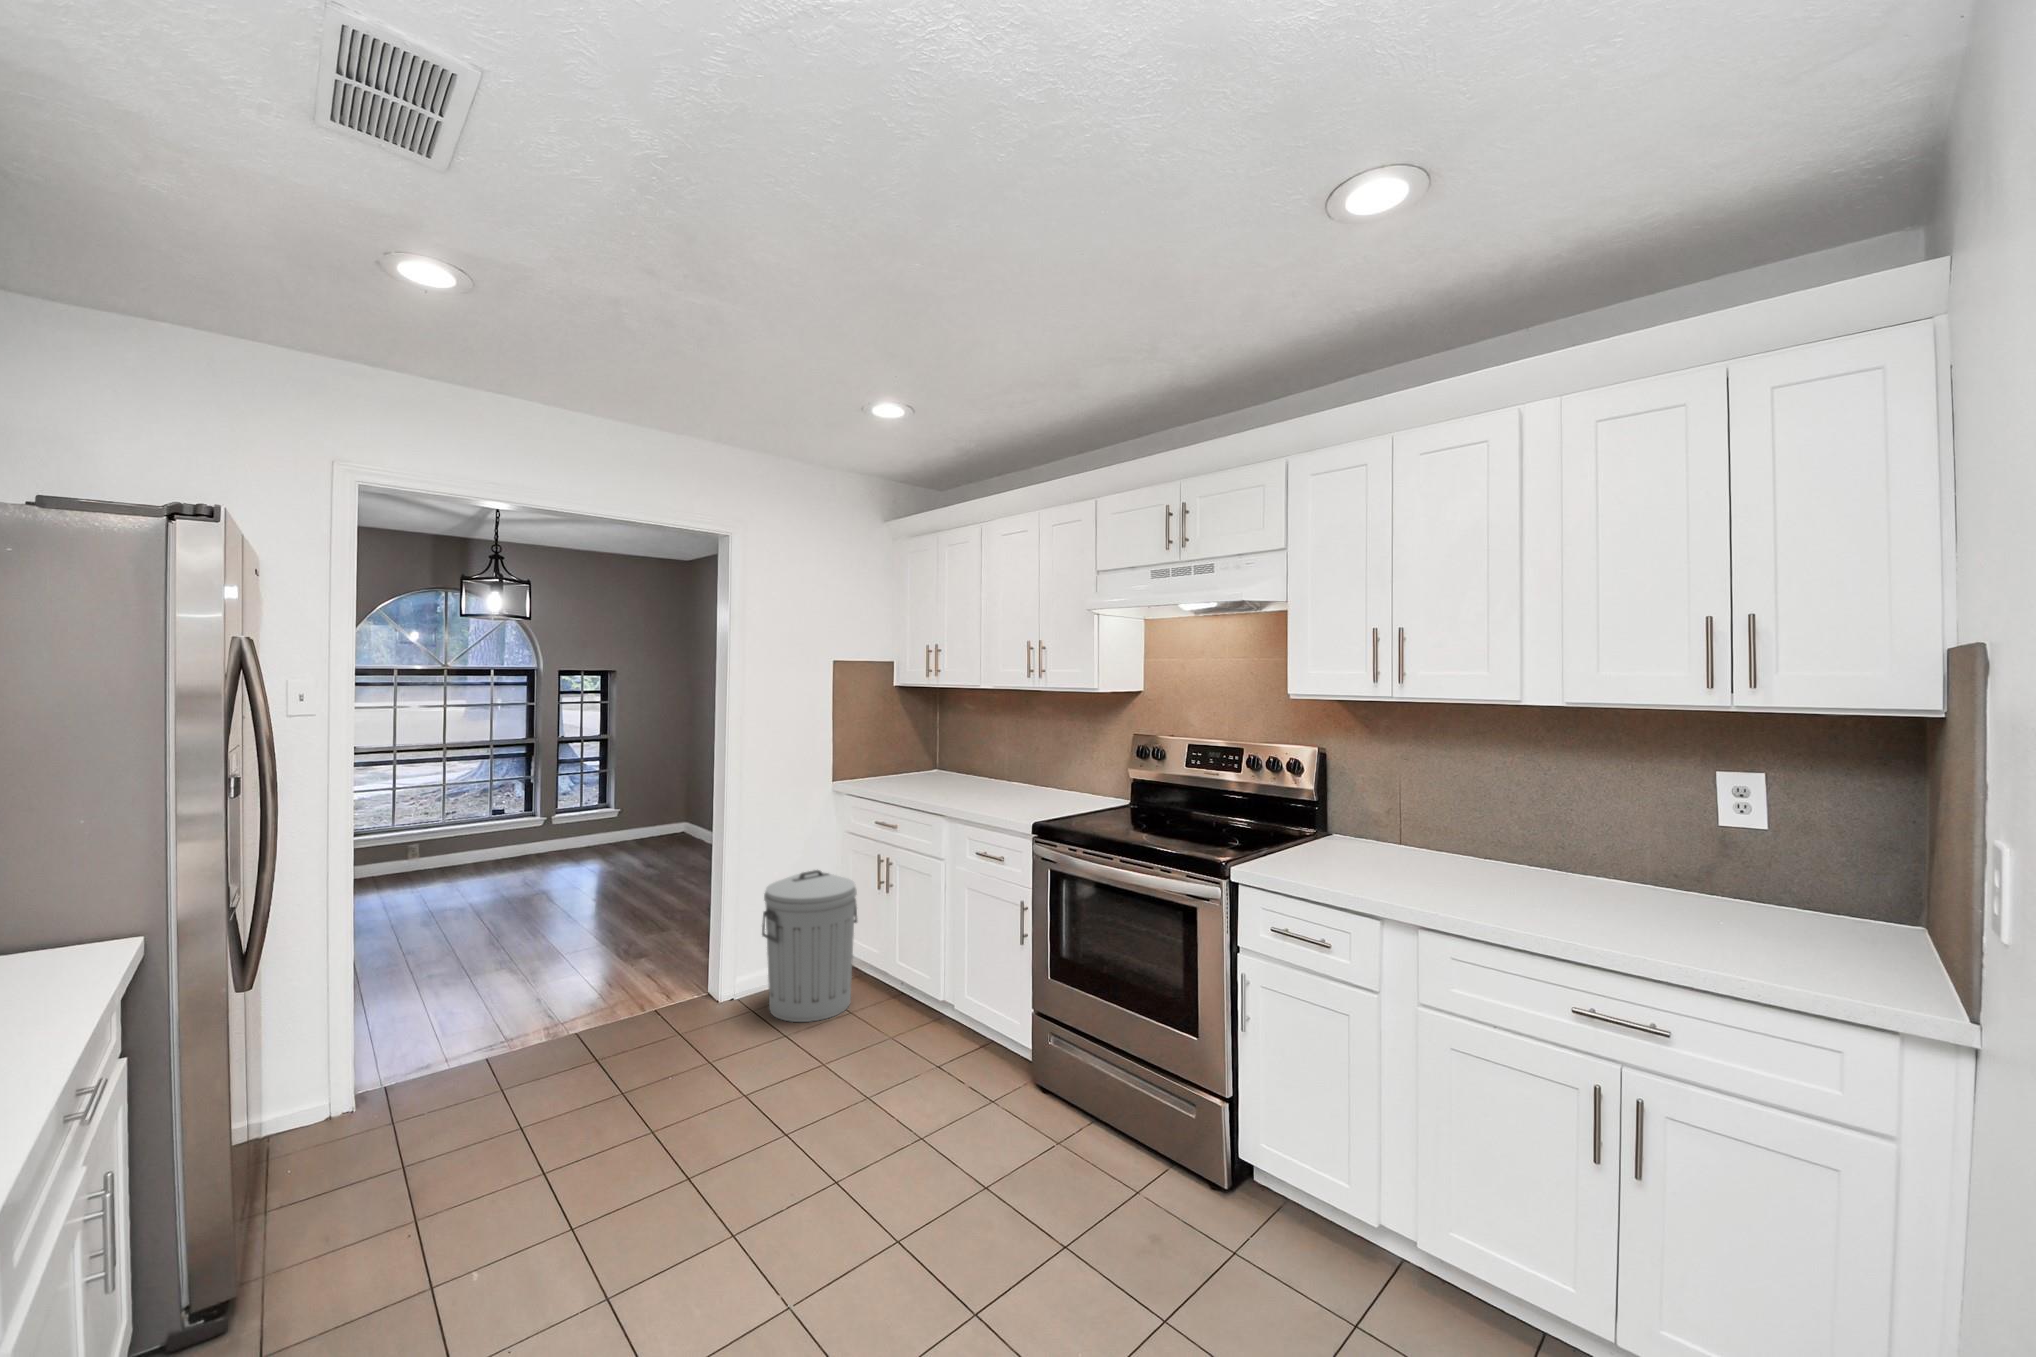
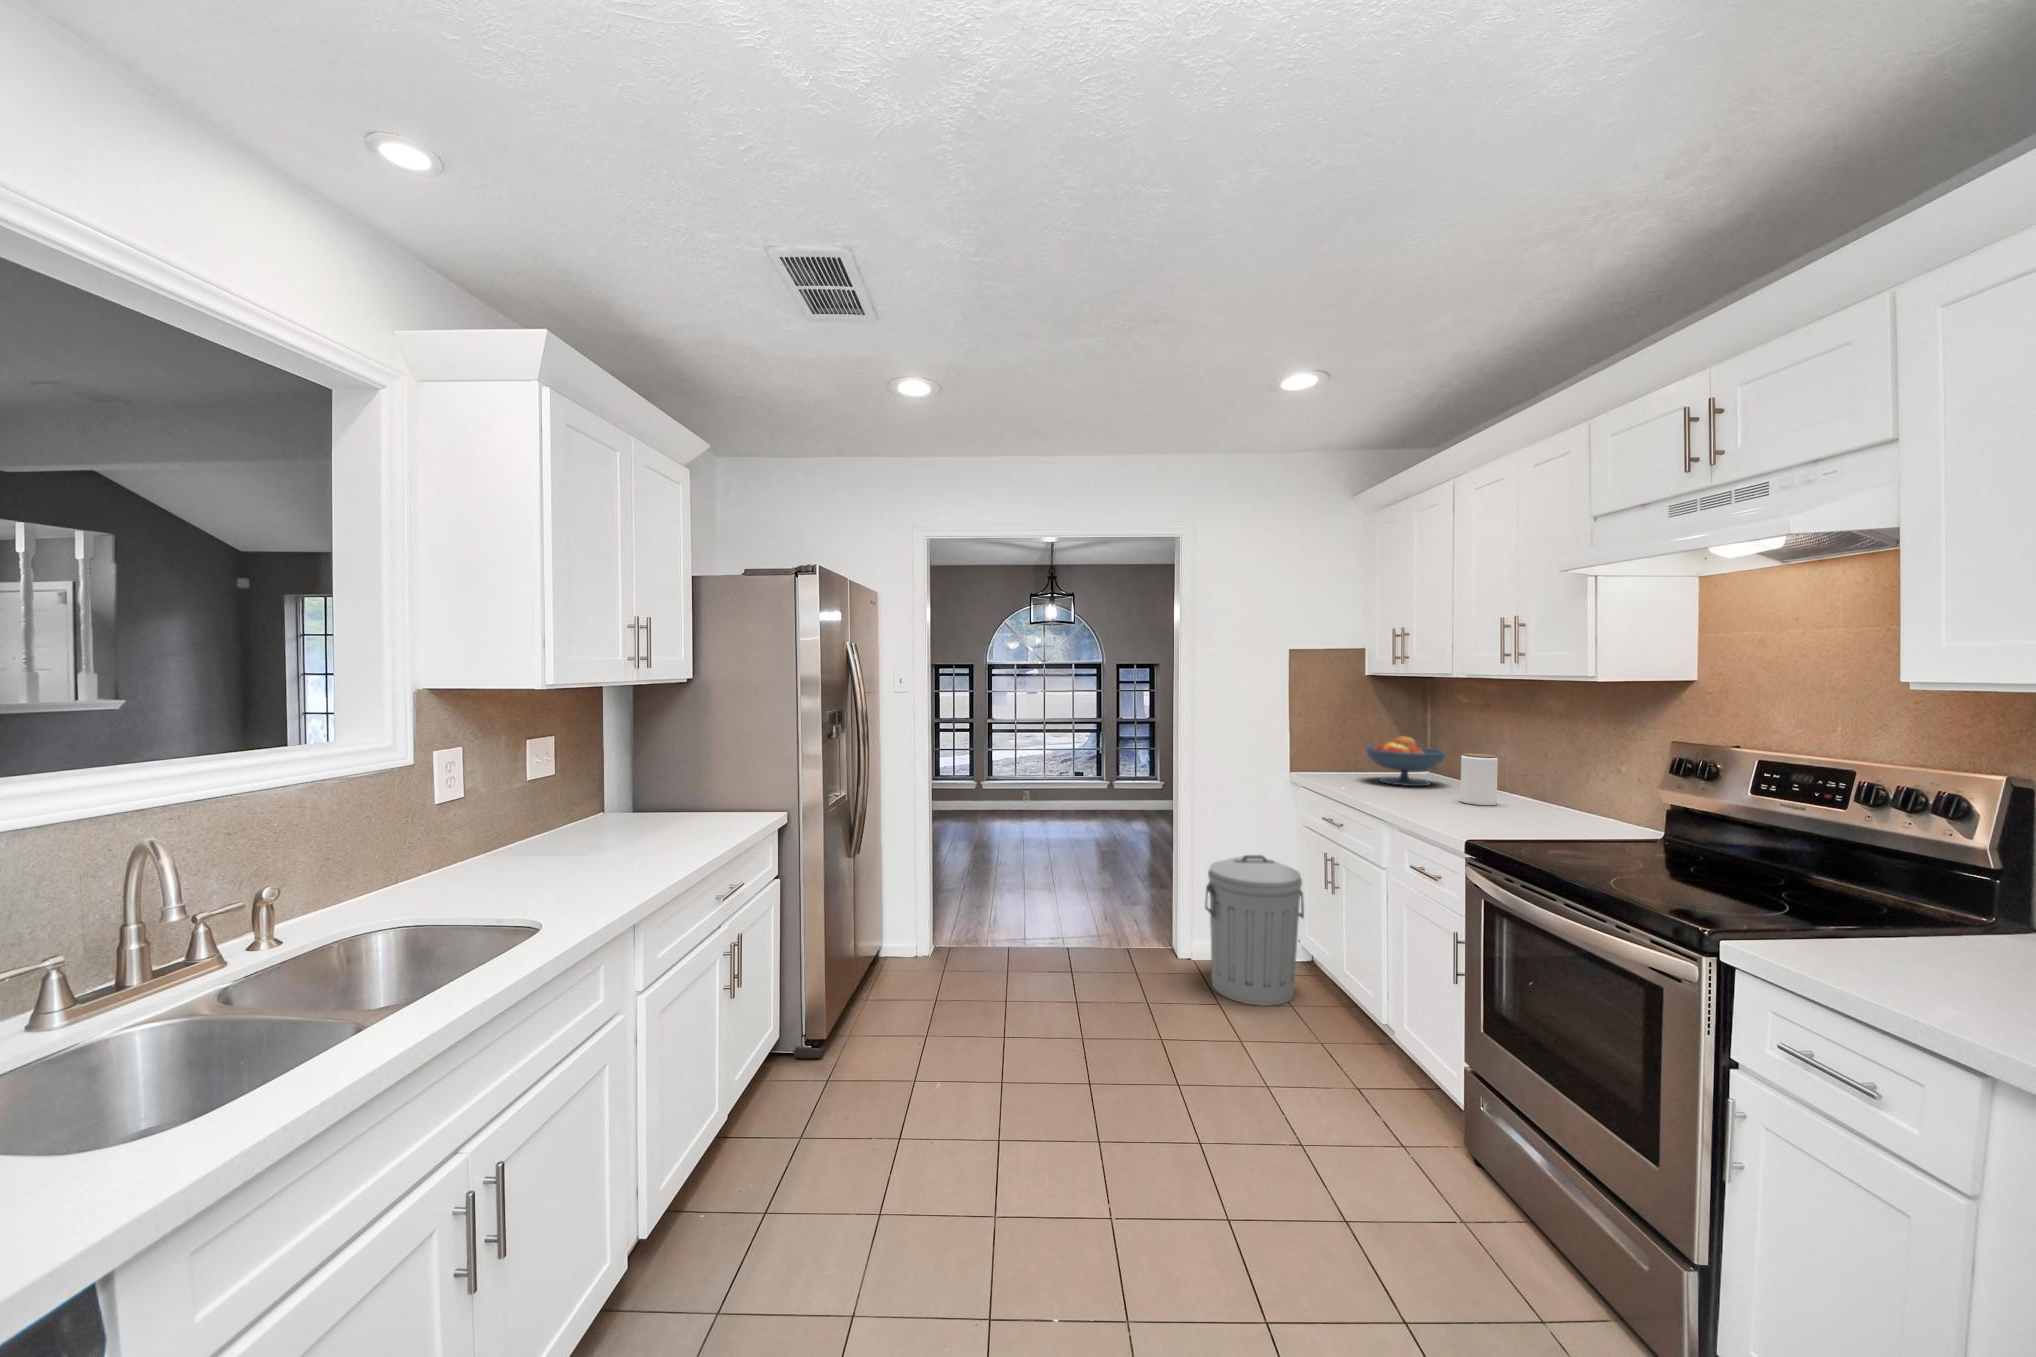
fruit bowl: none [901,741,965,785] -> present [1366,736,1446,786]
jar: none [990,752,1016,795] -> present [1460,753,1498,805]

